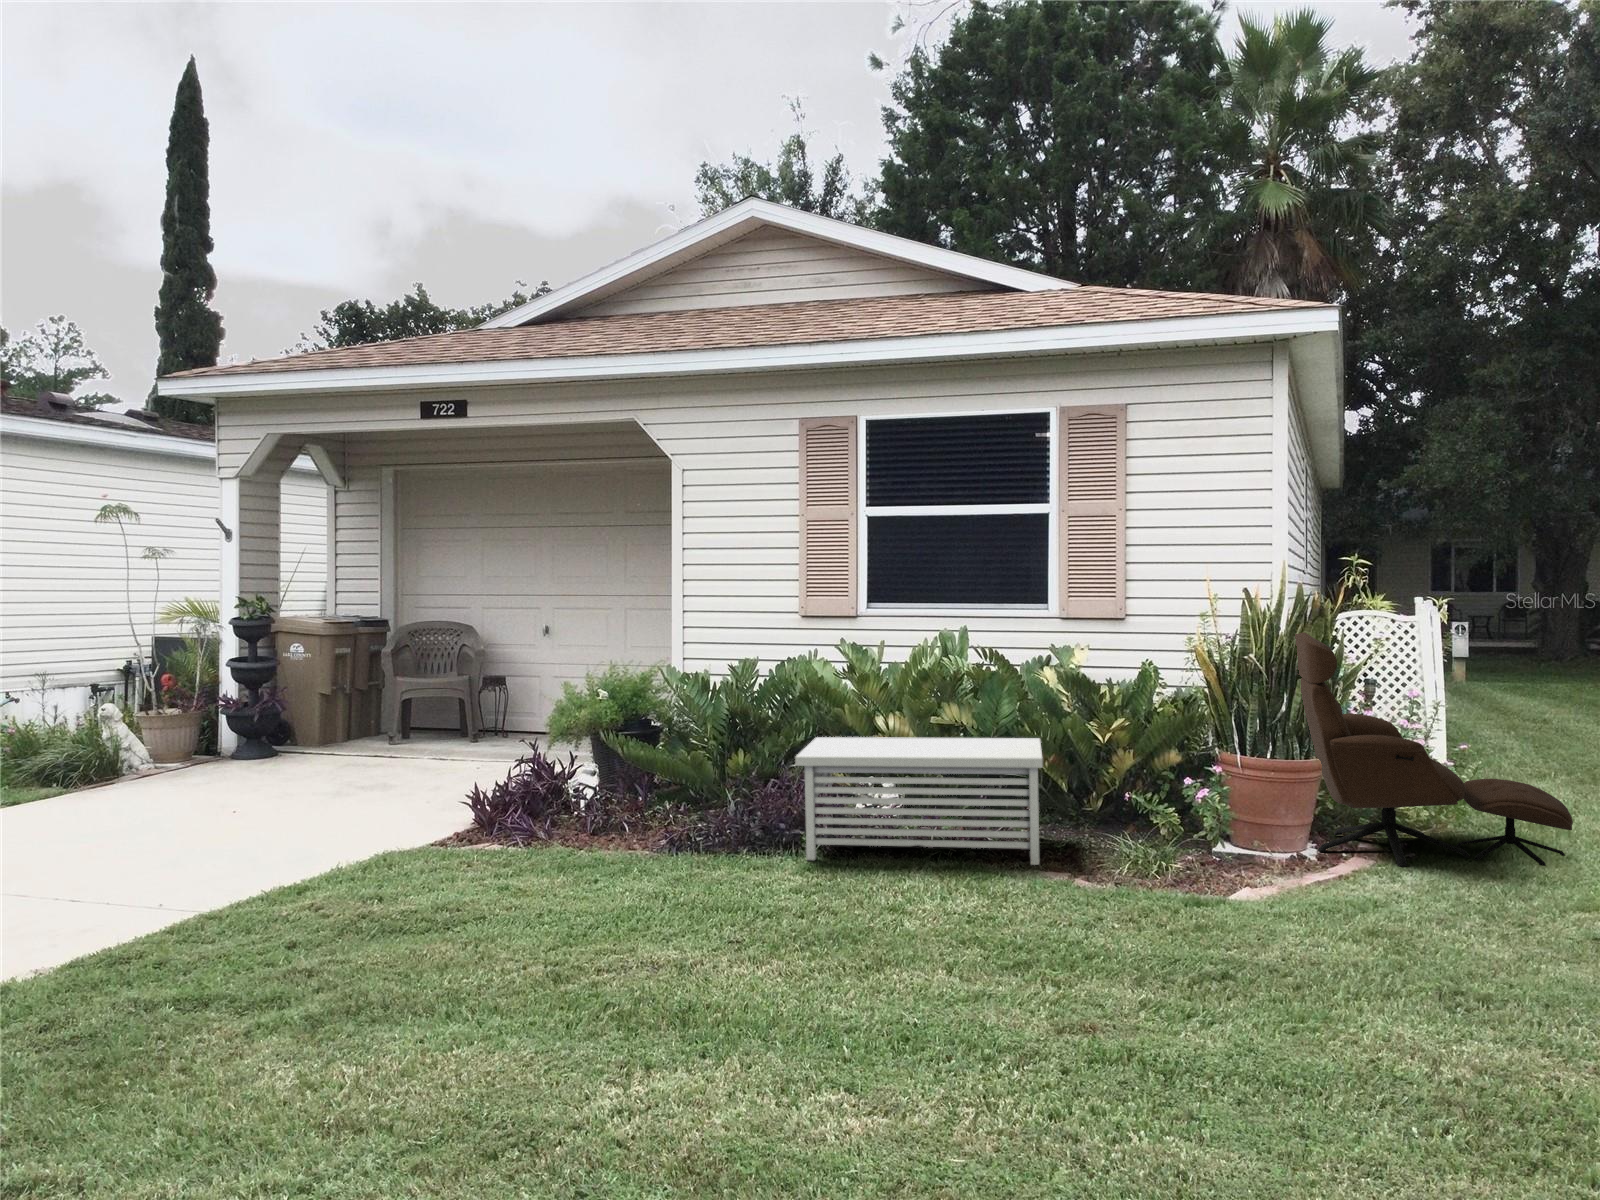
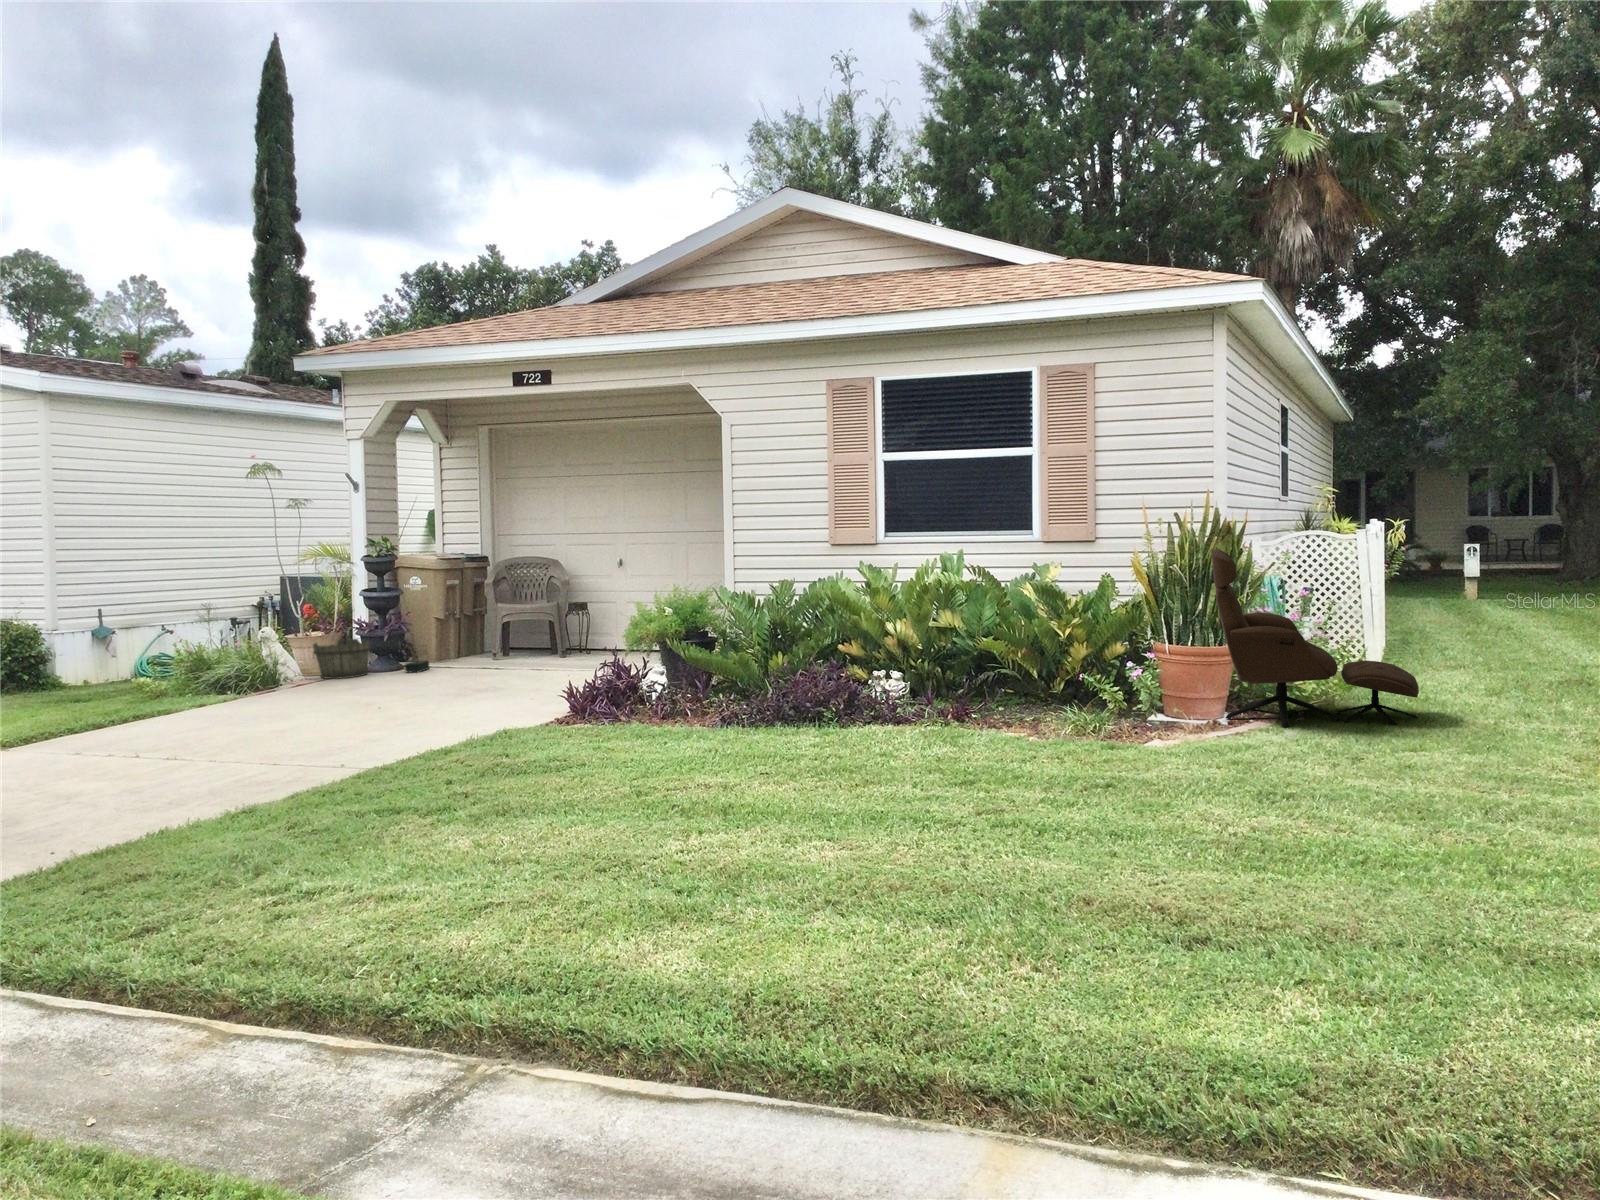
wooden bucket: none [163,707,240,768] -> present [313,634,370,679]
decorative plant: none [270,722,310,761] -> present [399,642,429,672]
storage bench: present [795,737,1043,865] -> none [817,636,1012,731]

